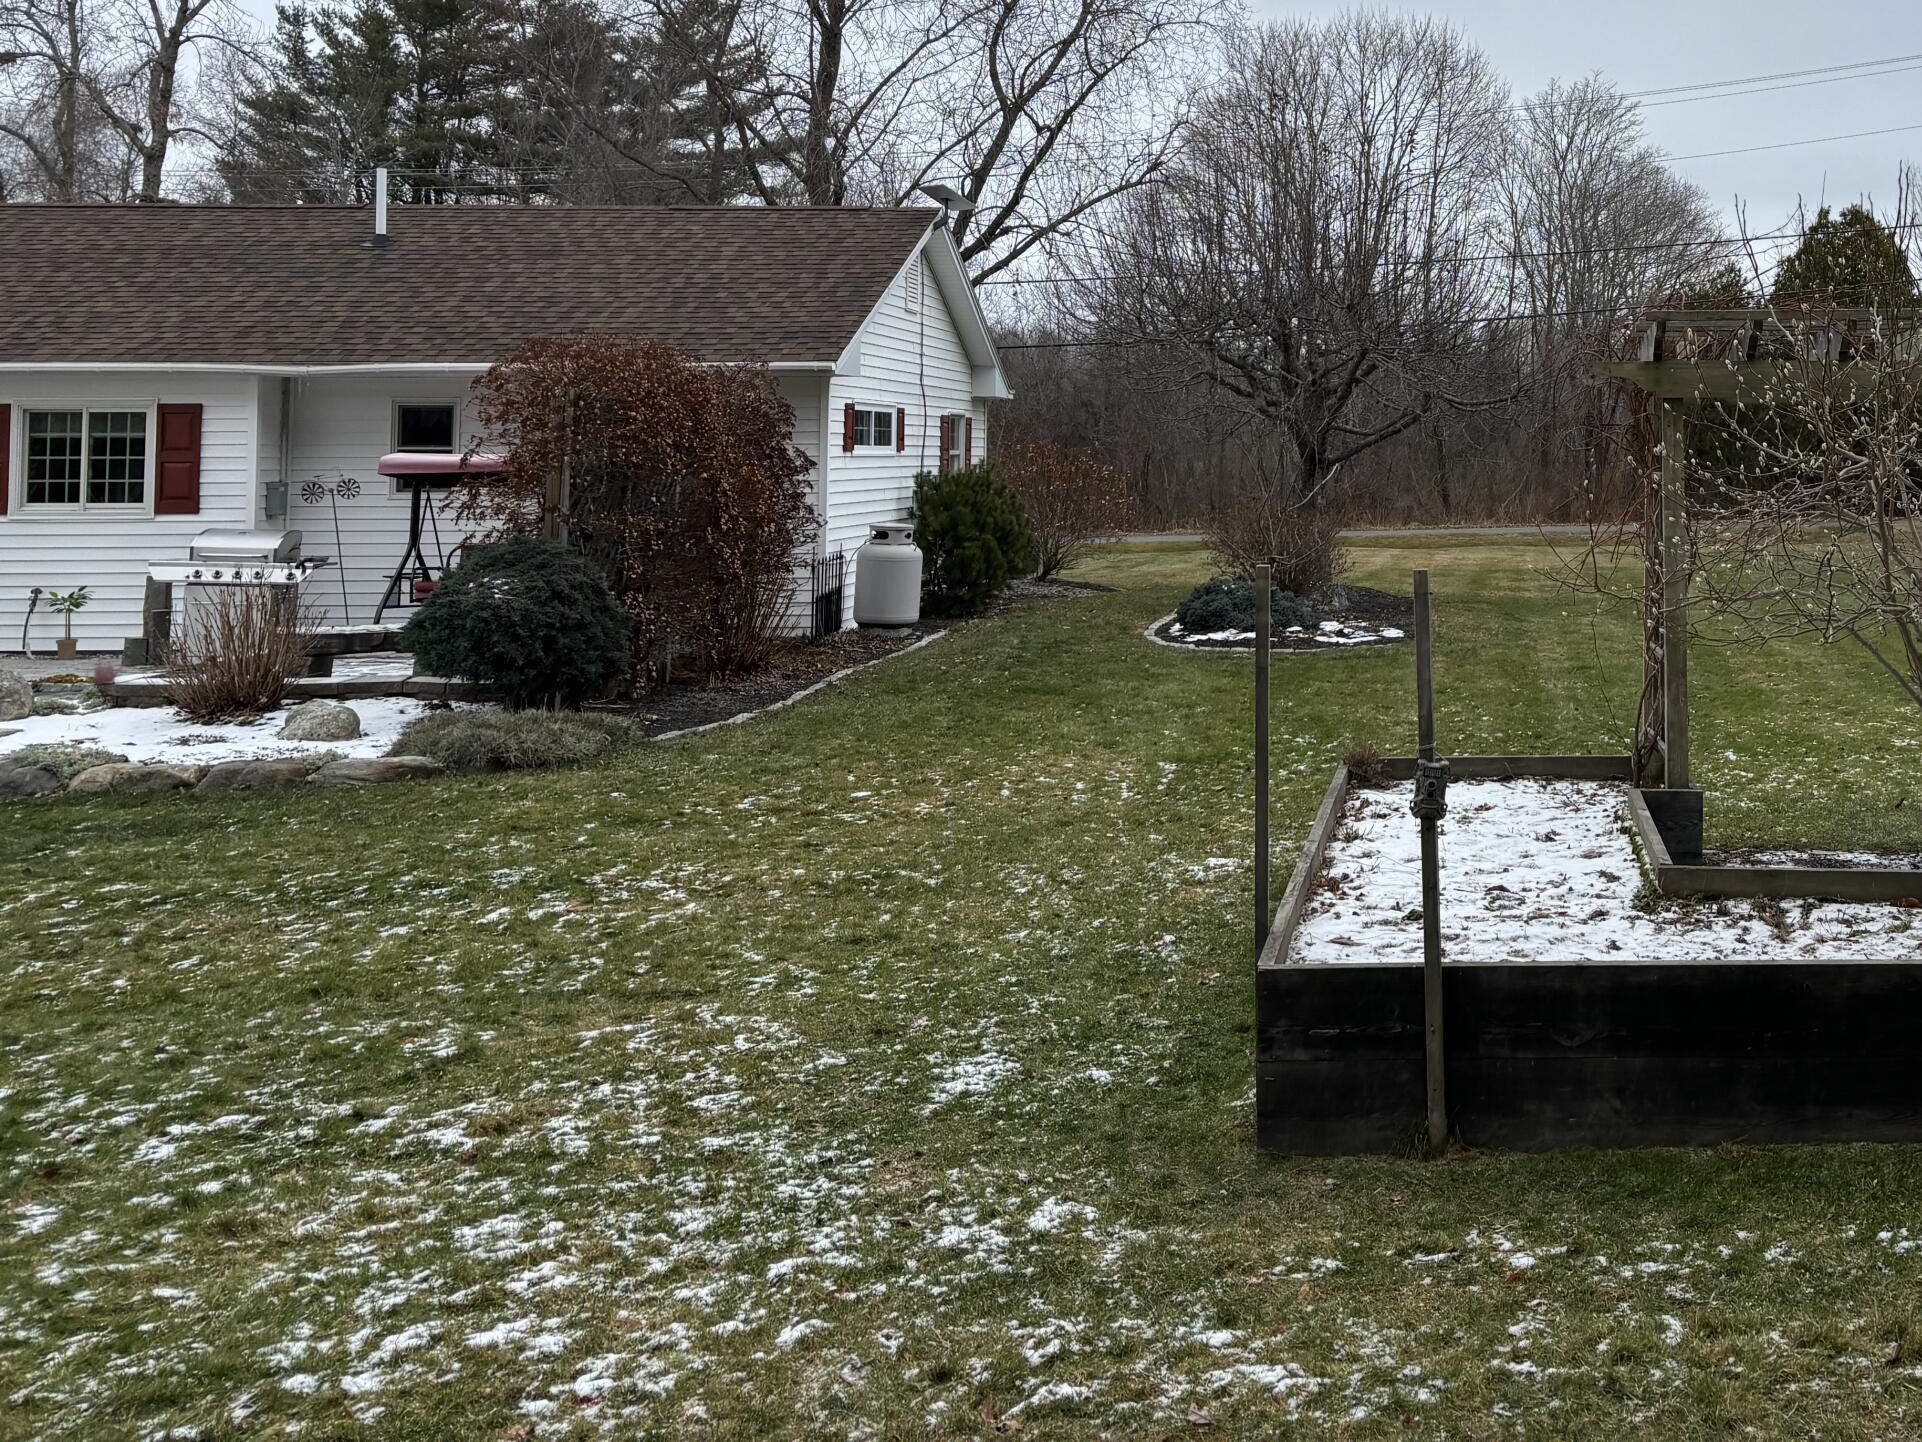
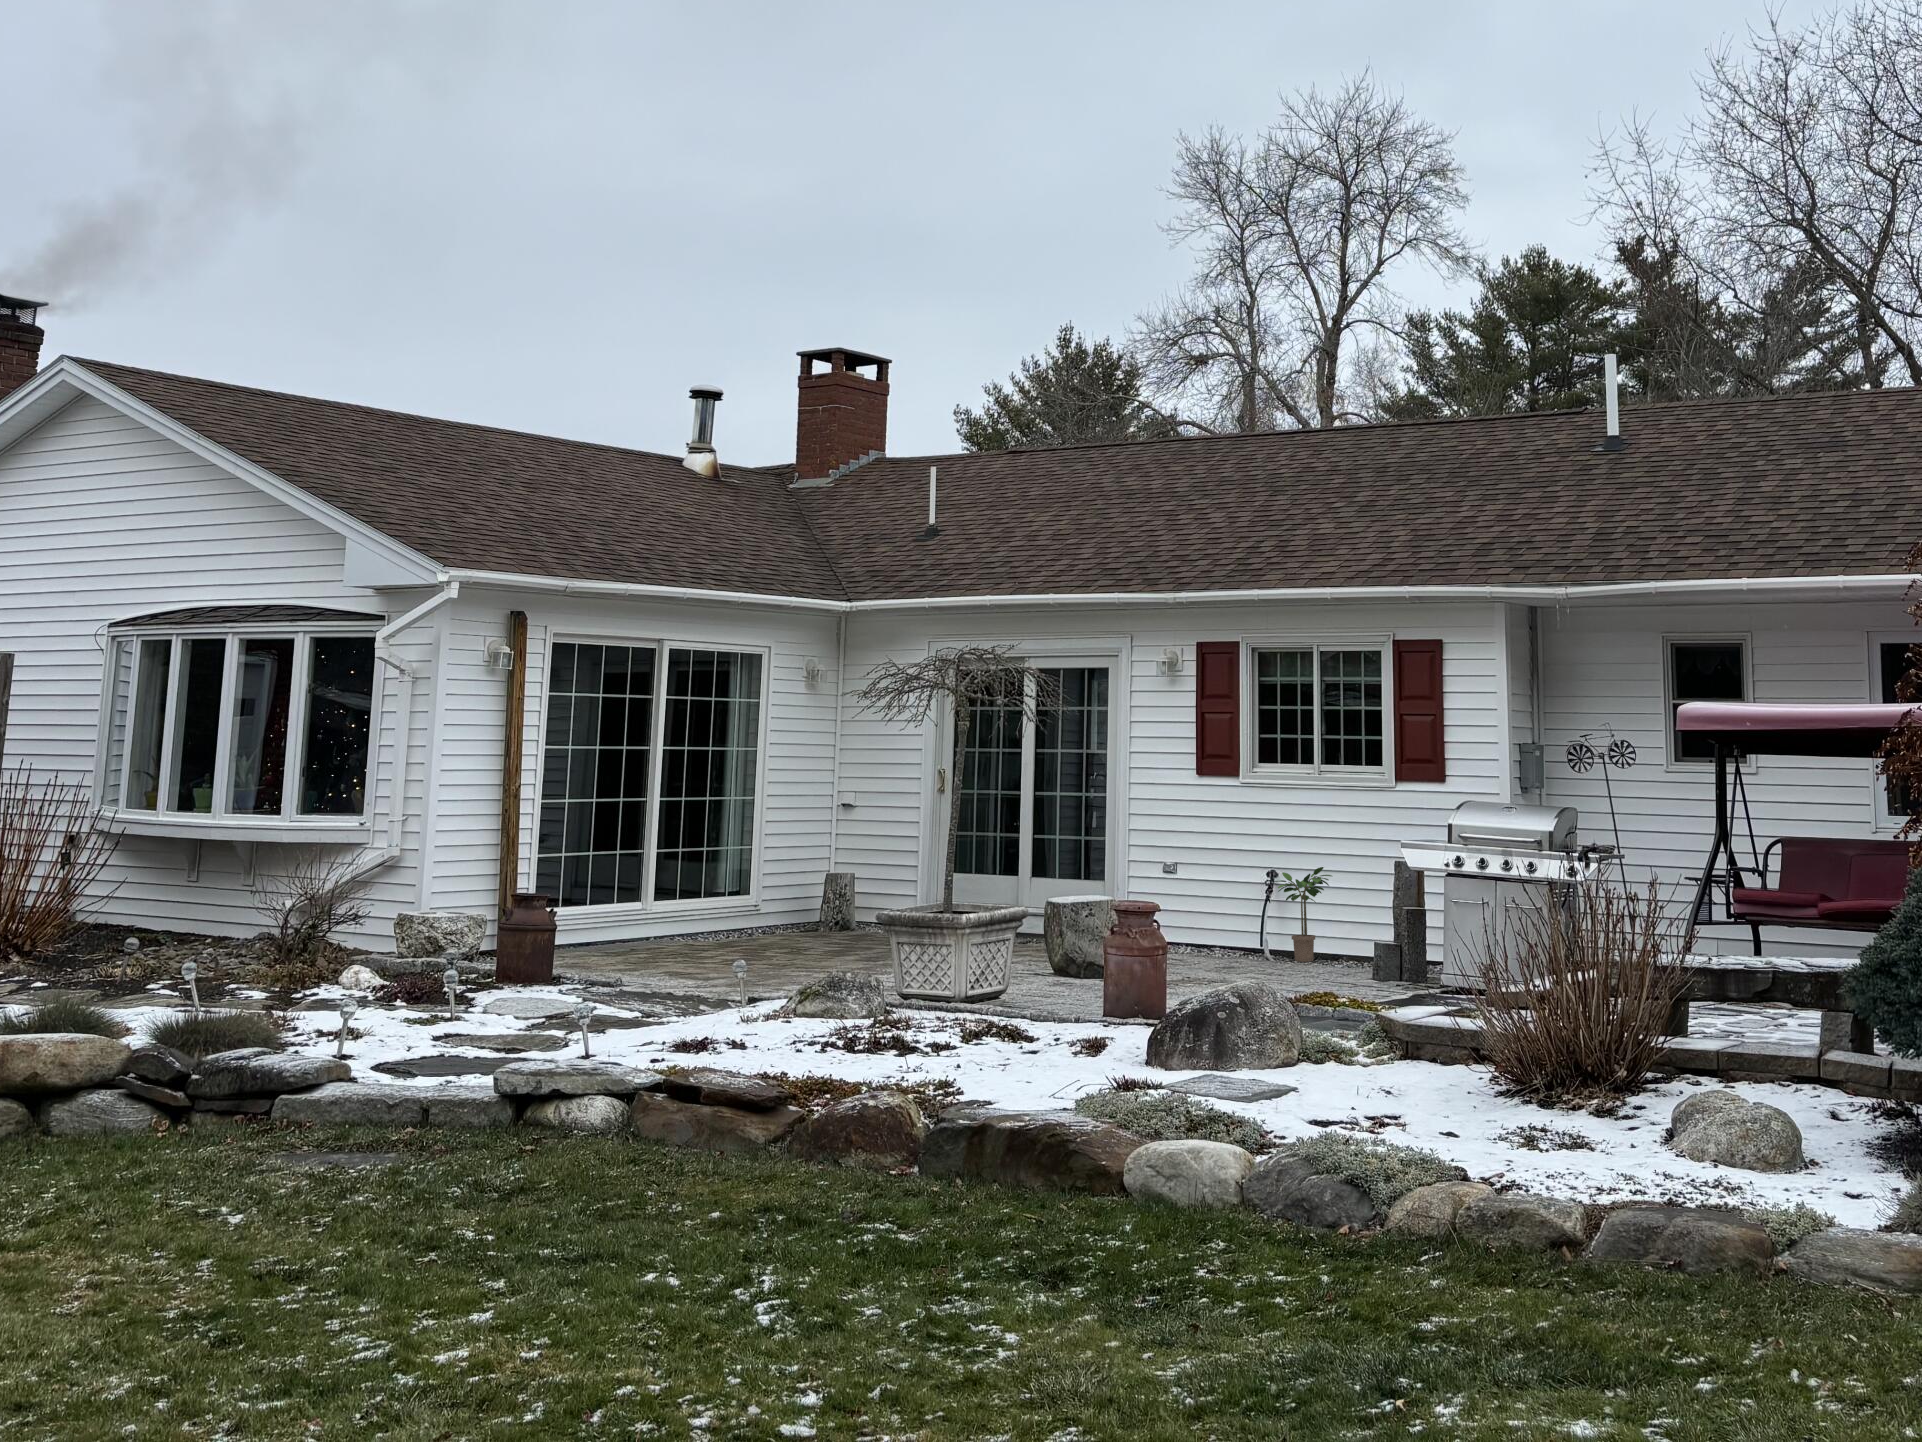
watering can: present [89,657,129,685] -> none [1341,966,1392,1007]

